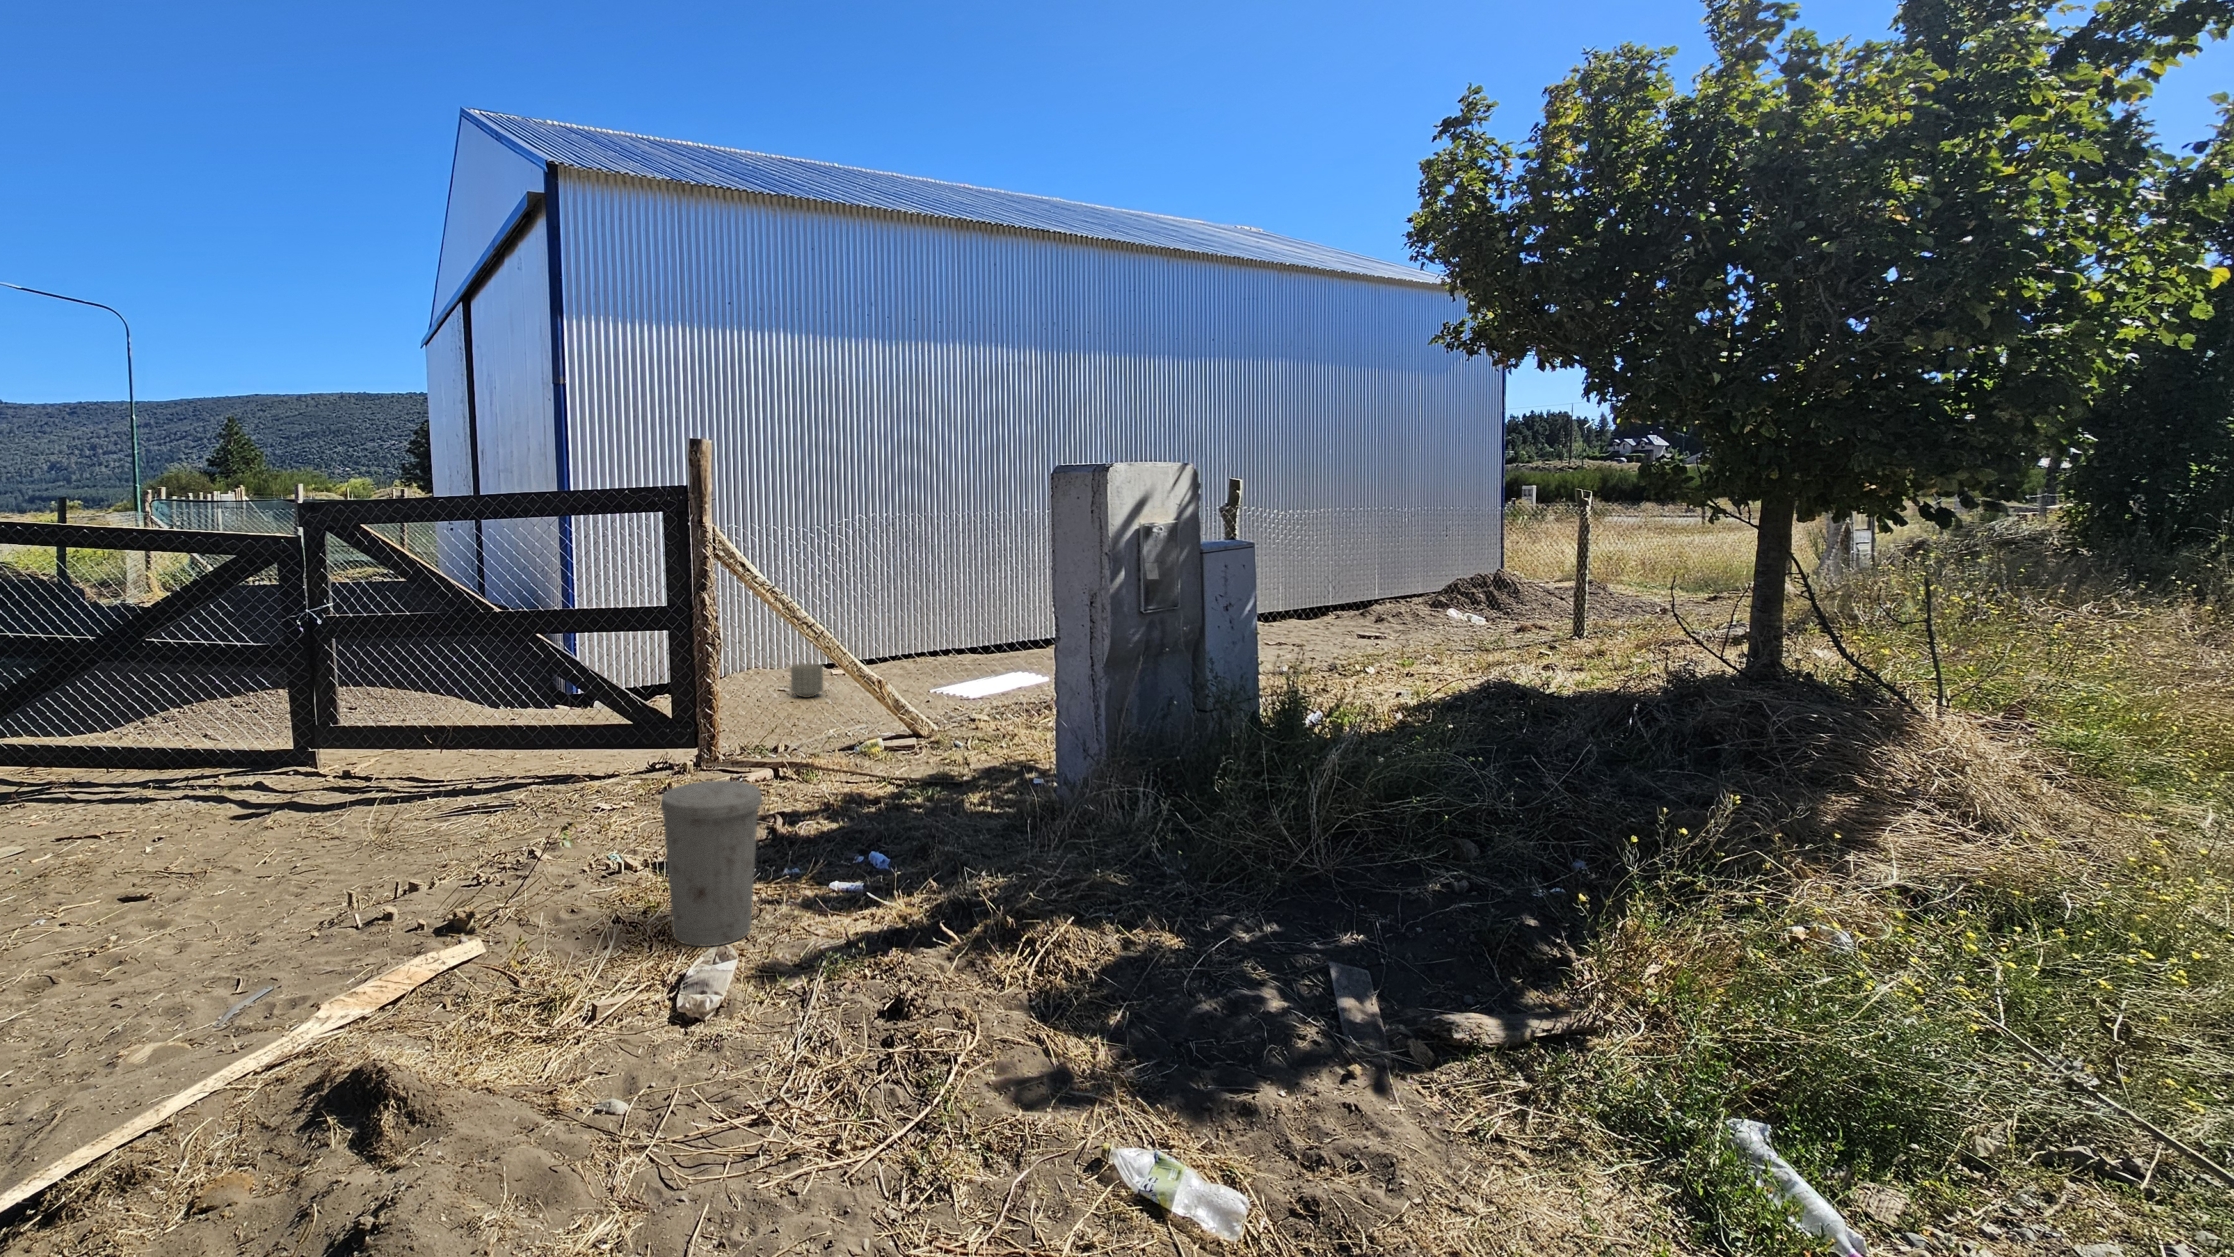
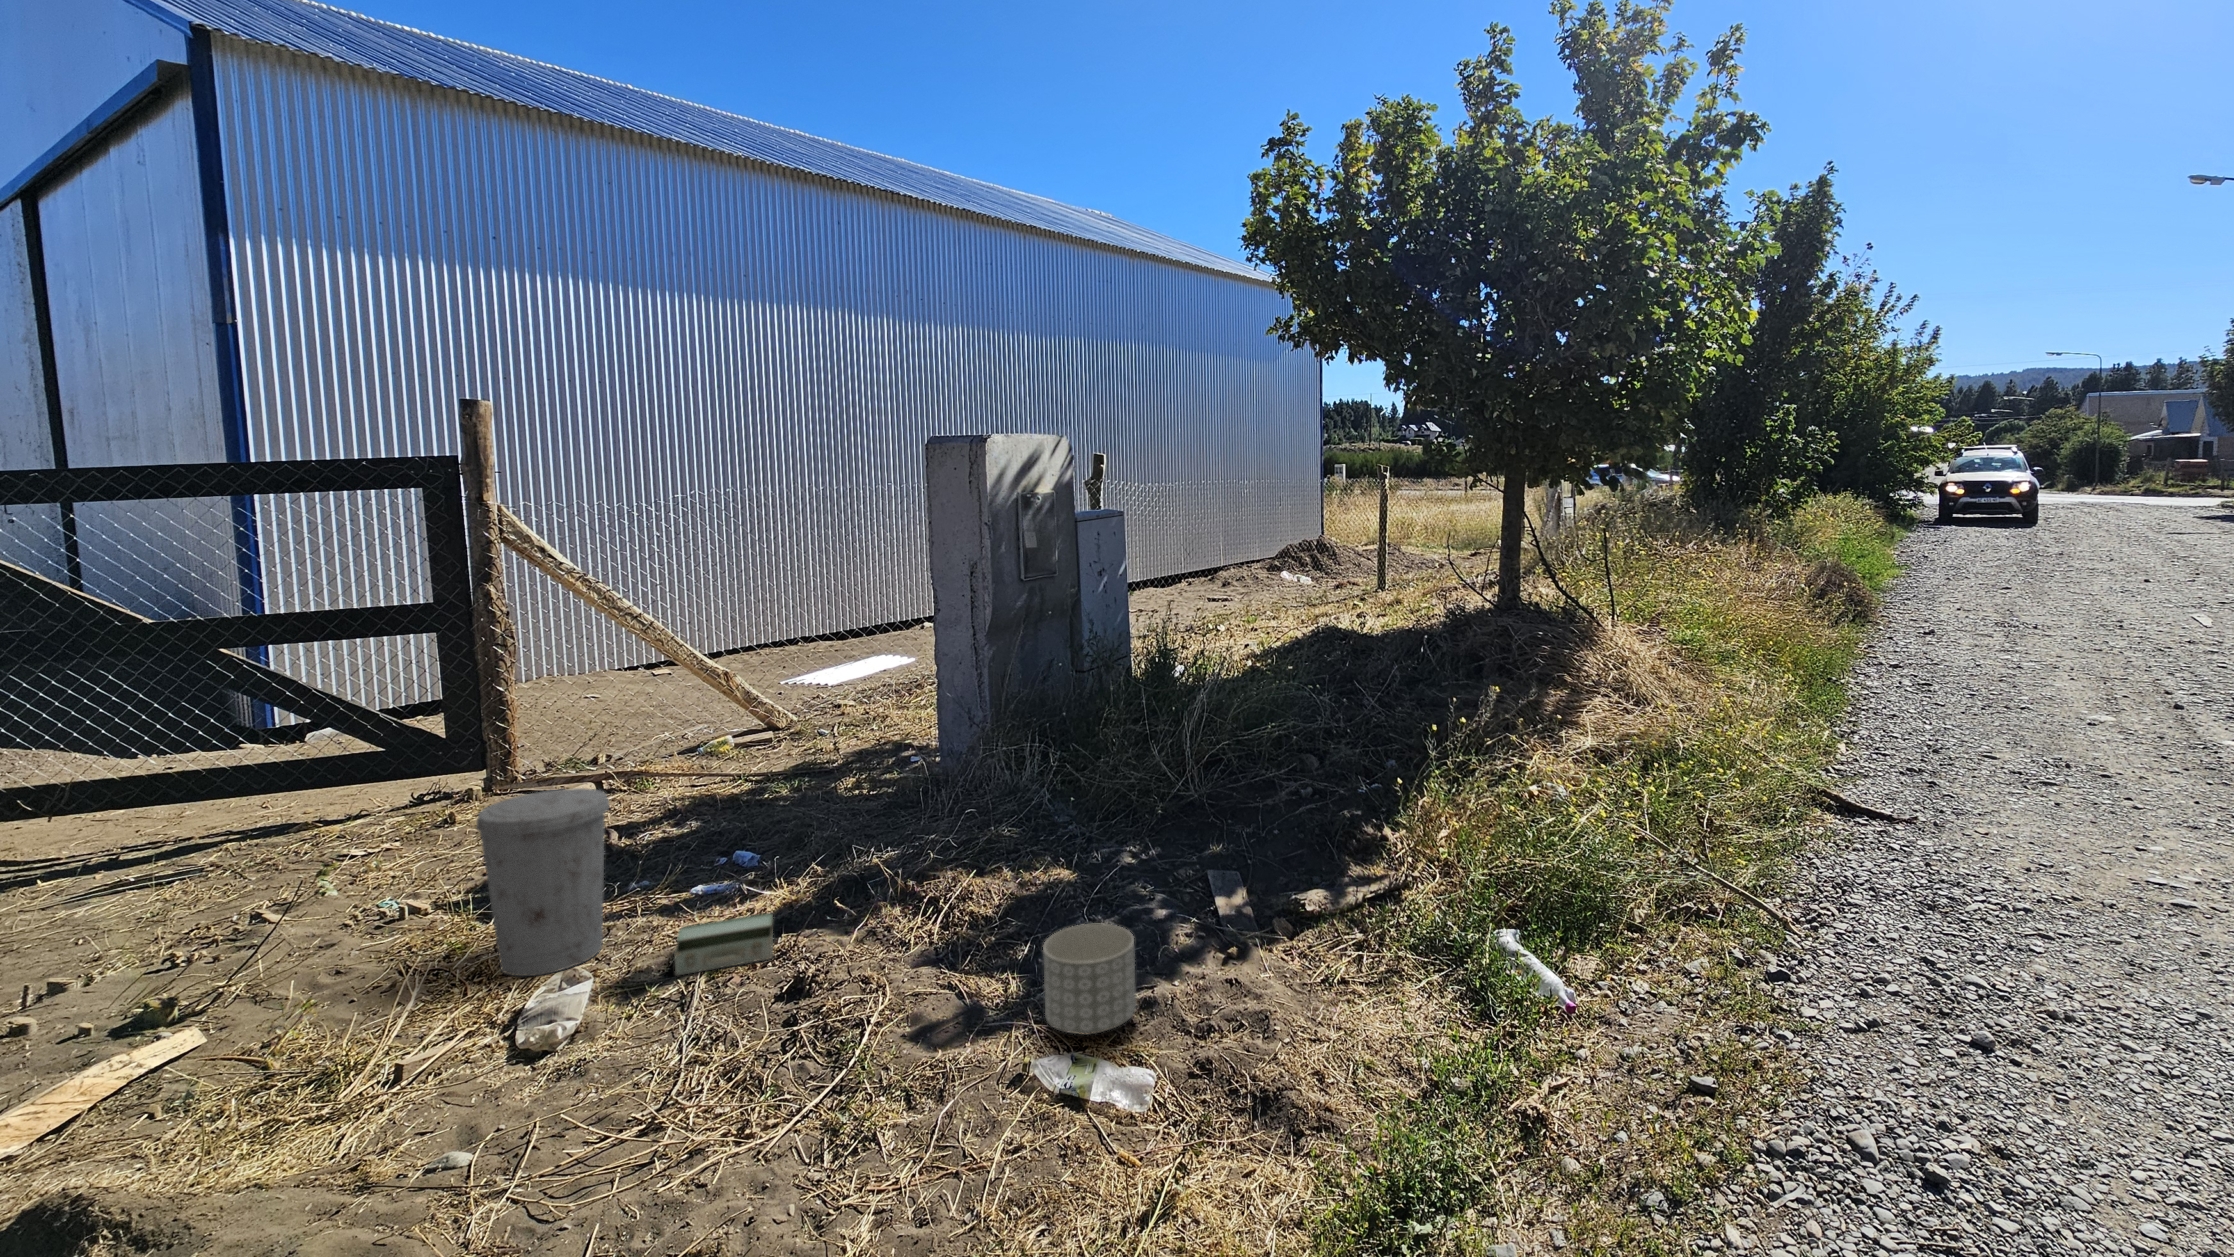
planter: present [791,663,823,698] -> present [1043,924,1136,1035]
toolbox: none [803,924,891,973] -> present [674,913,773,975]

